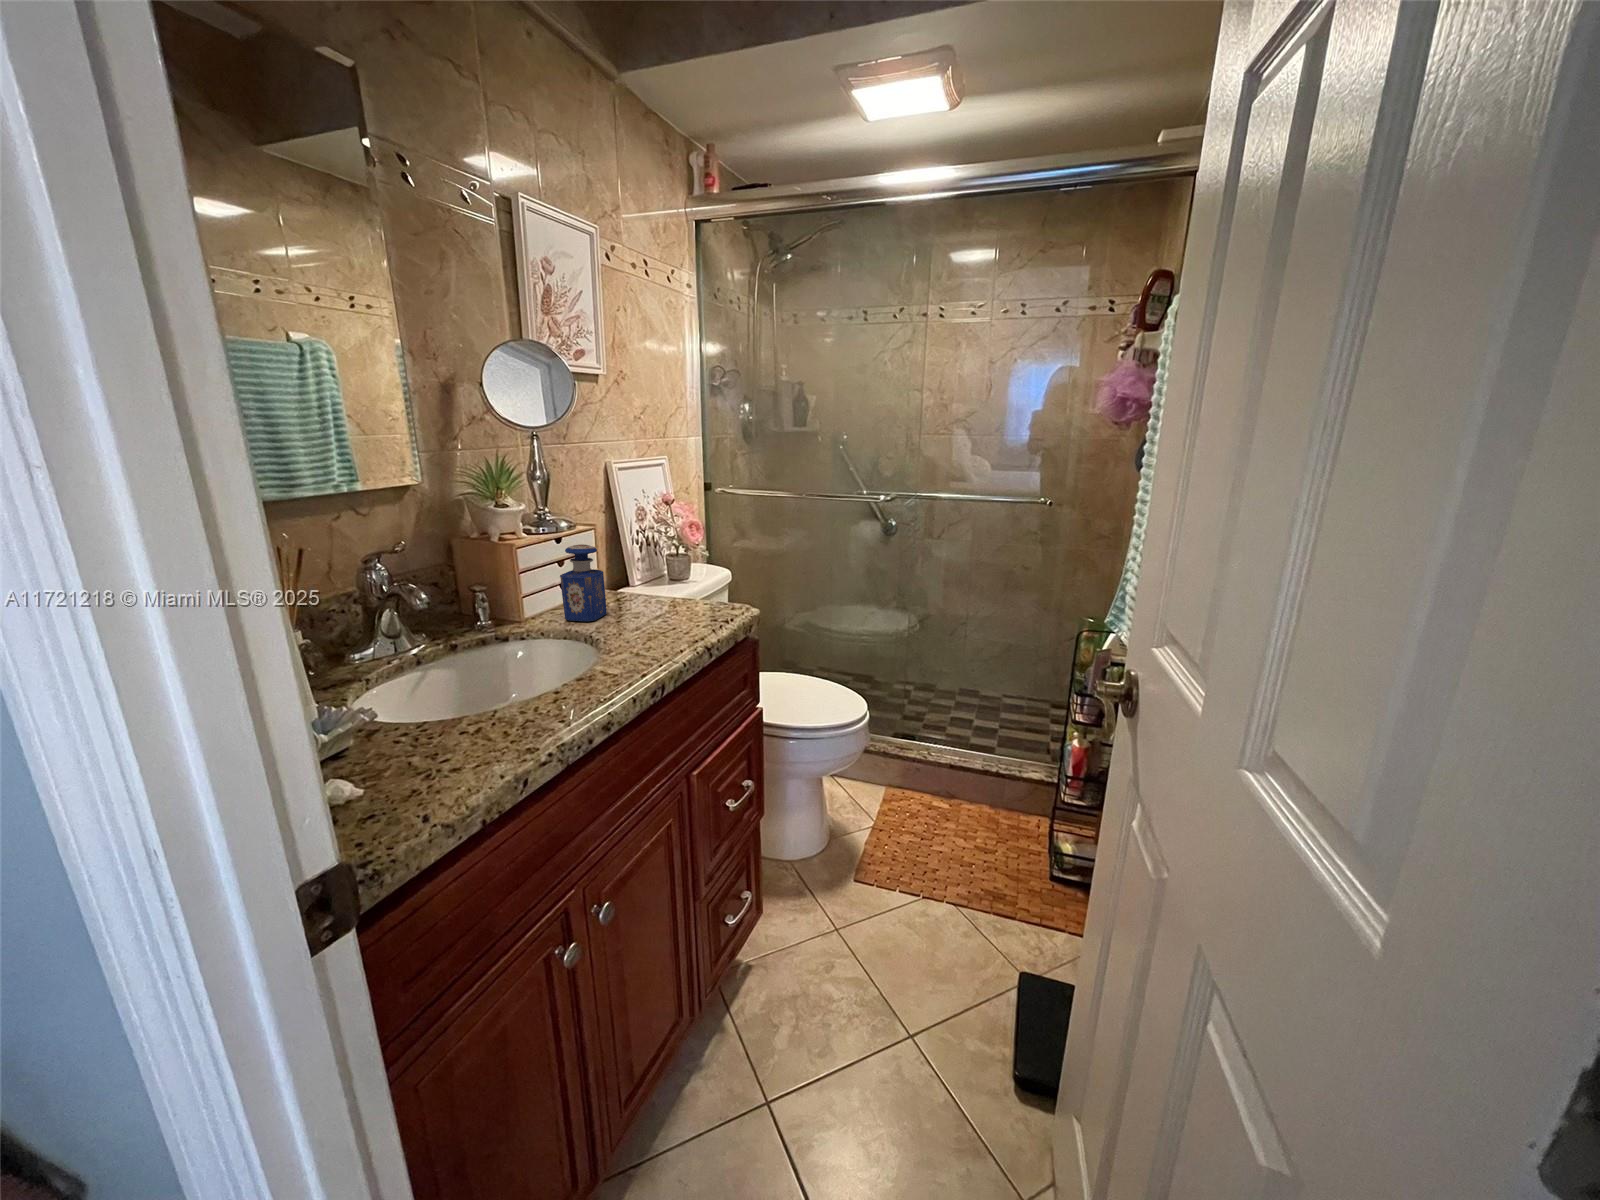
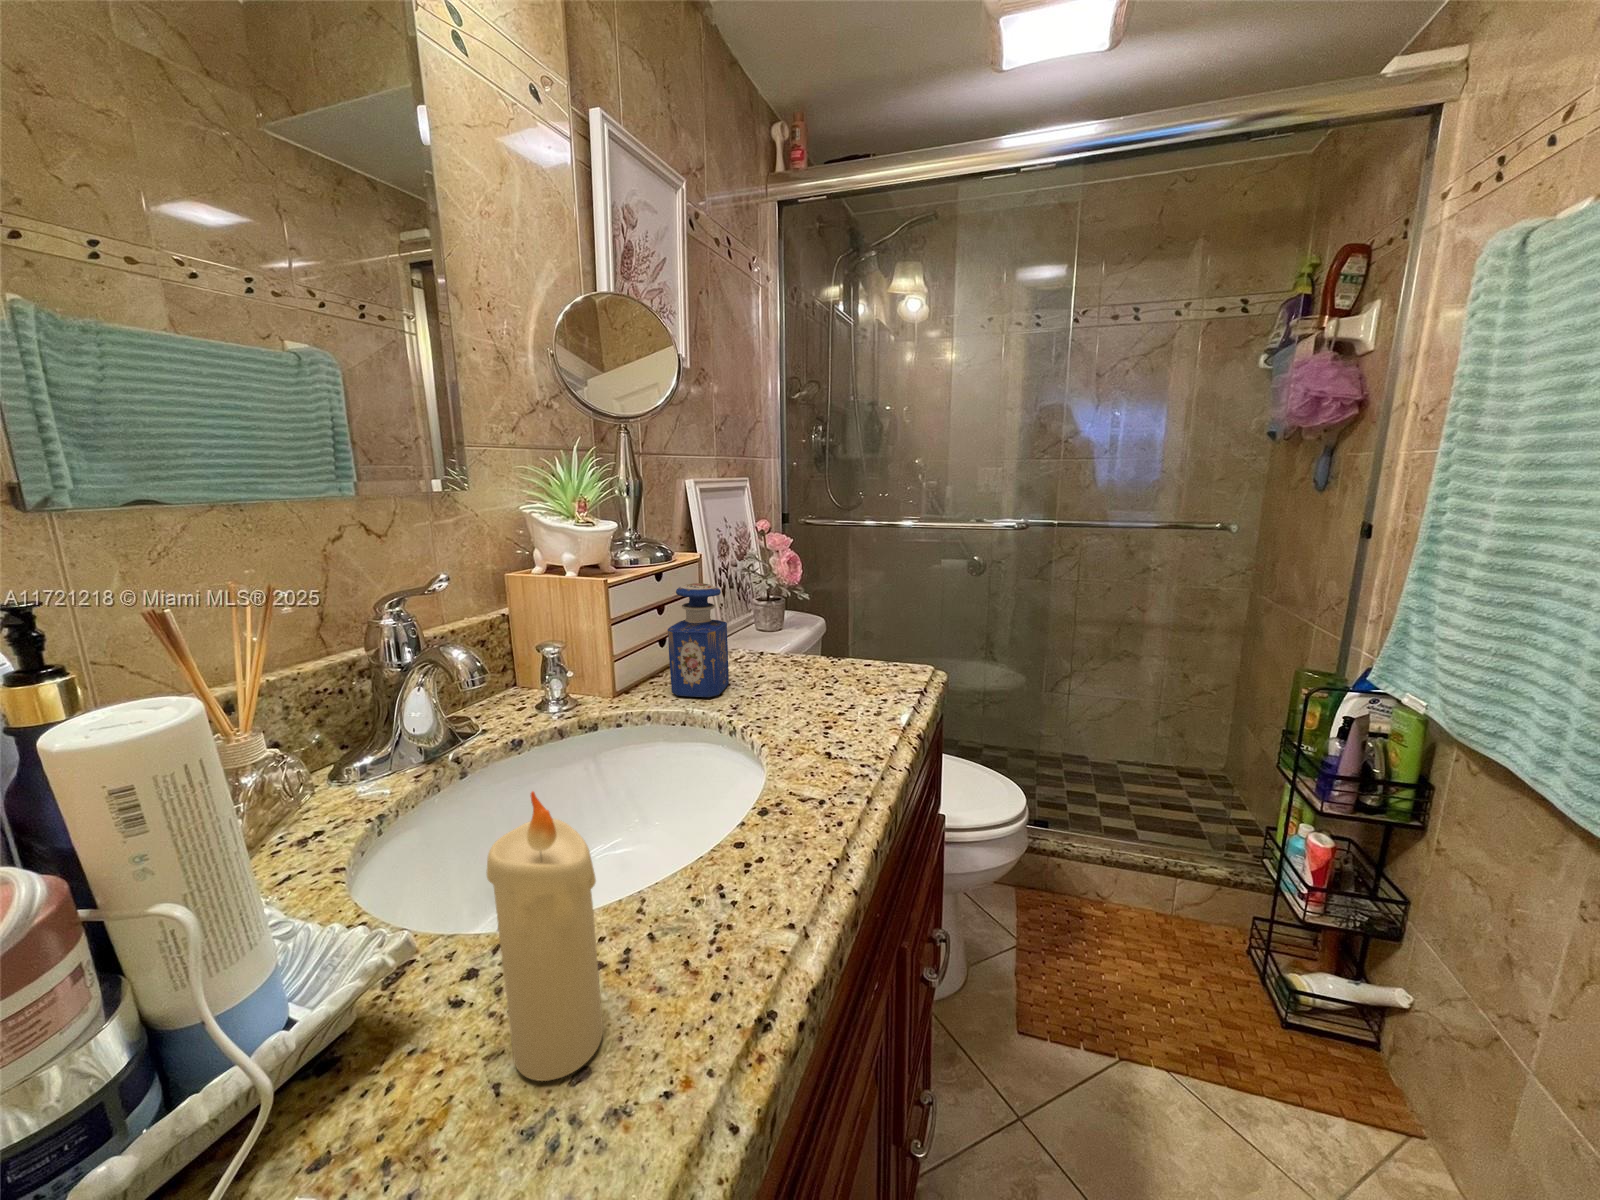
candle: none [395,639,456,764] -> present [486,791,603,1081]

